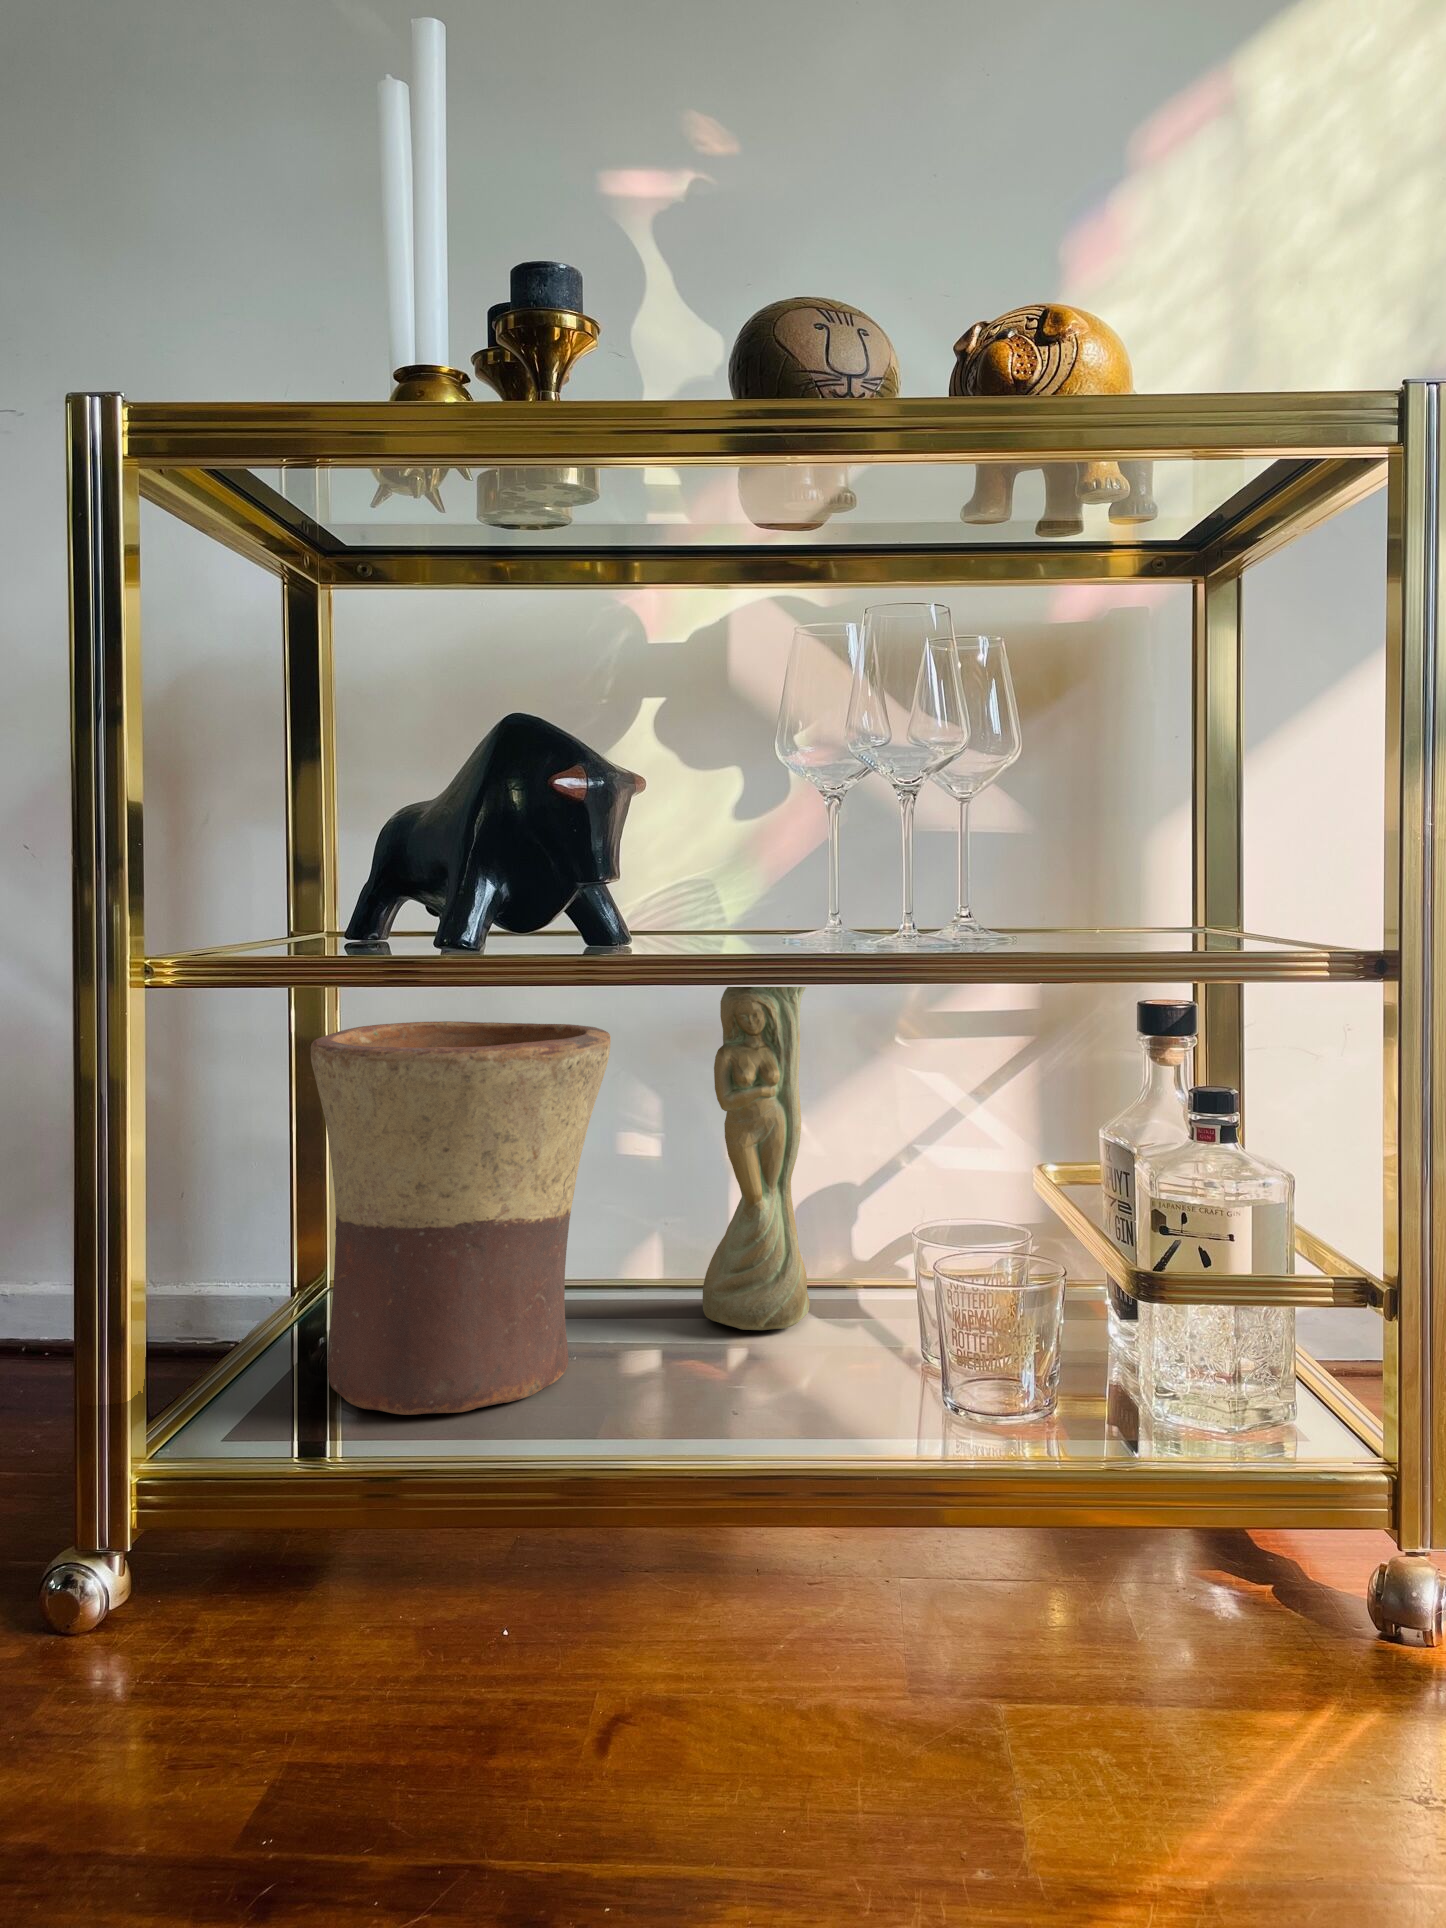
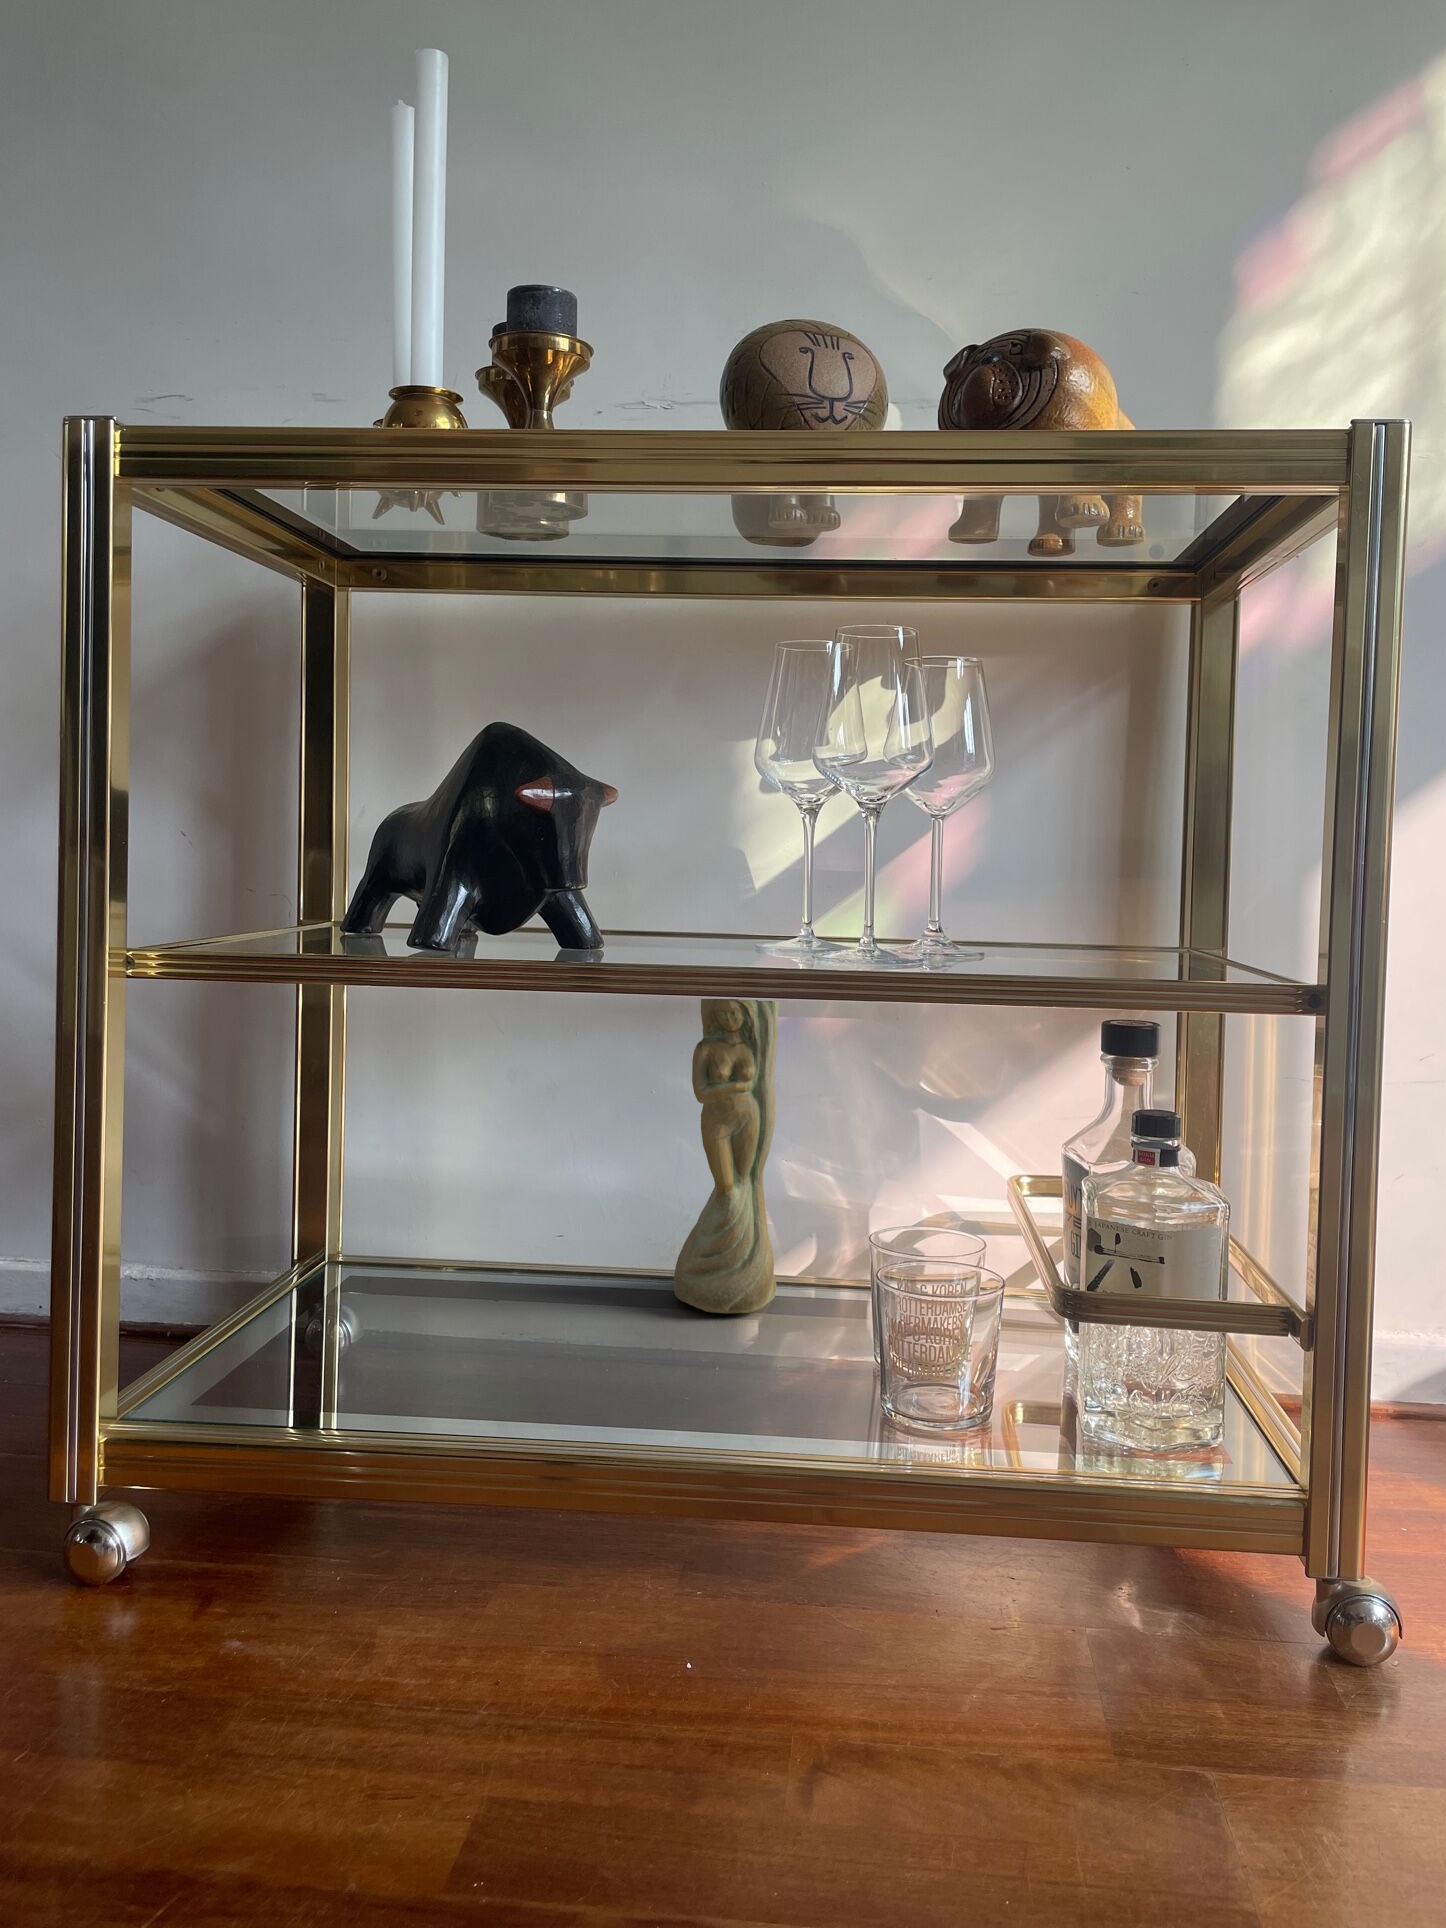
flower pot: present [311,1021,611,1415] -> none [299,1007,586,1383]

